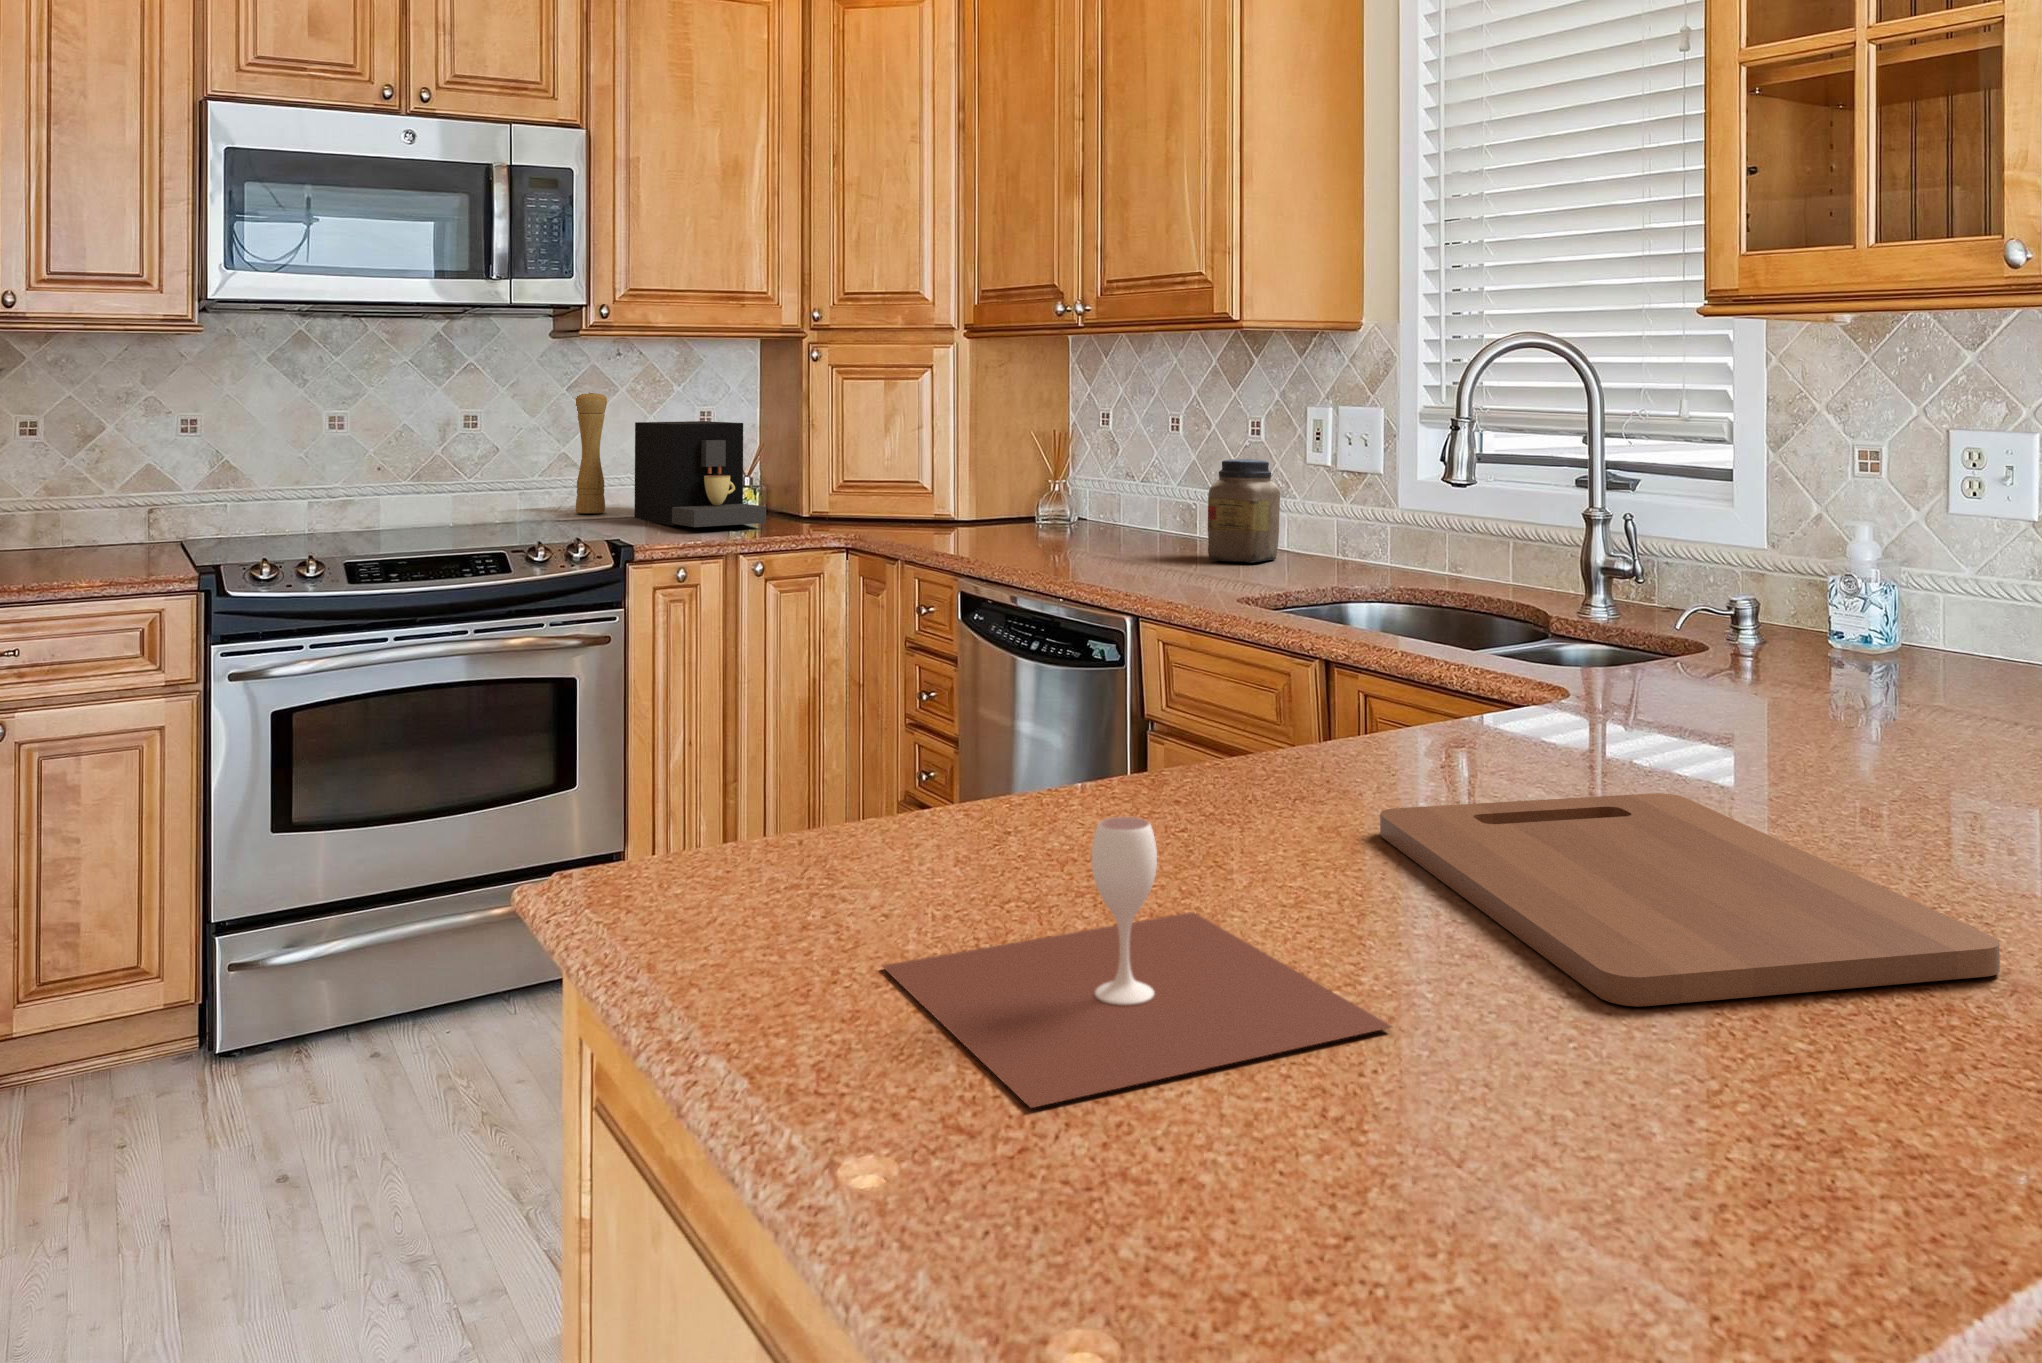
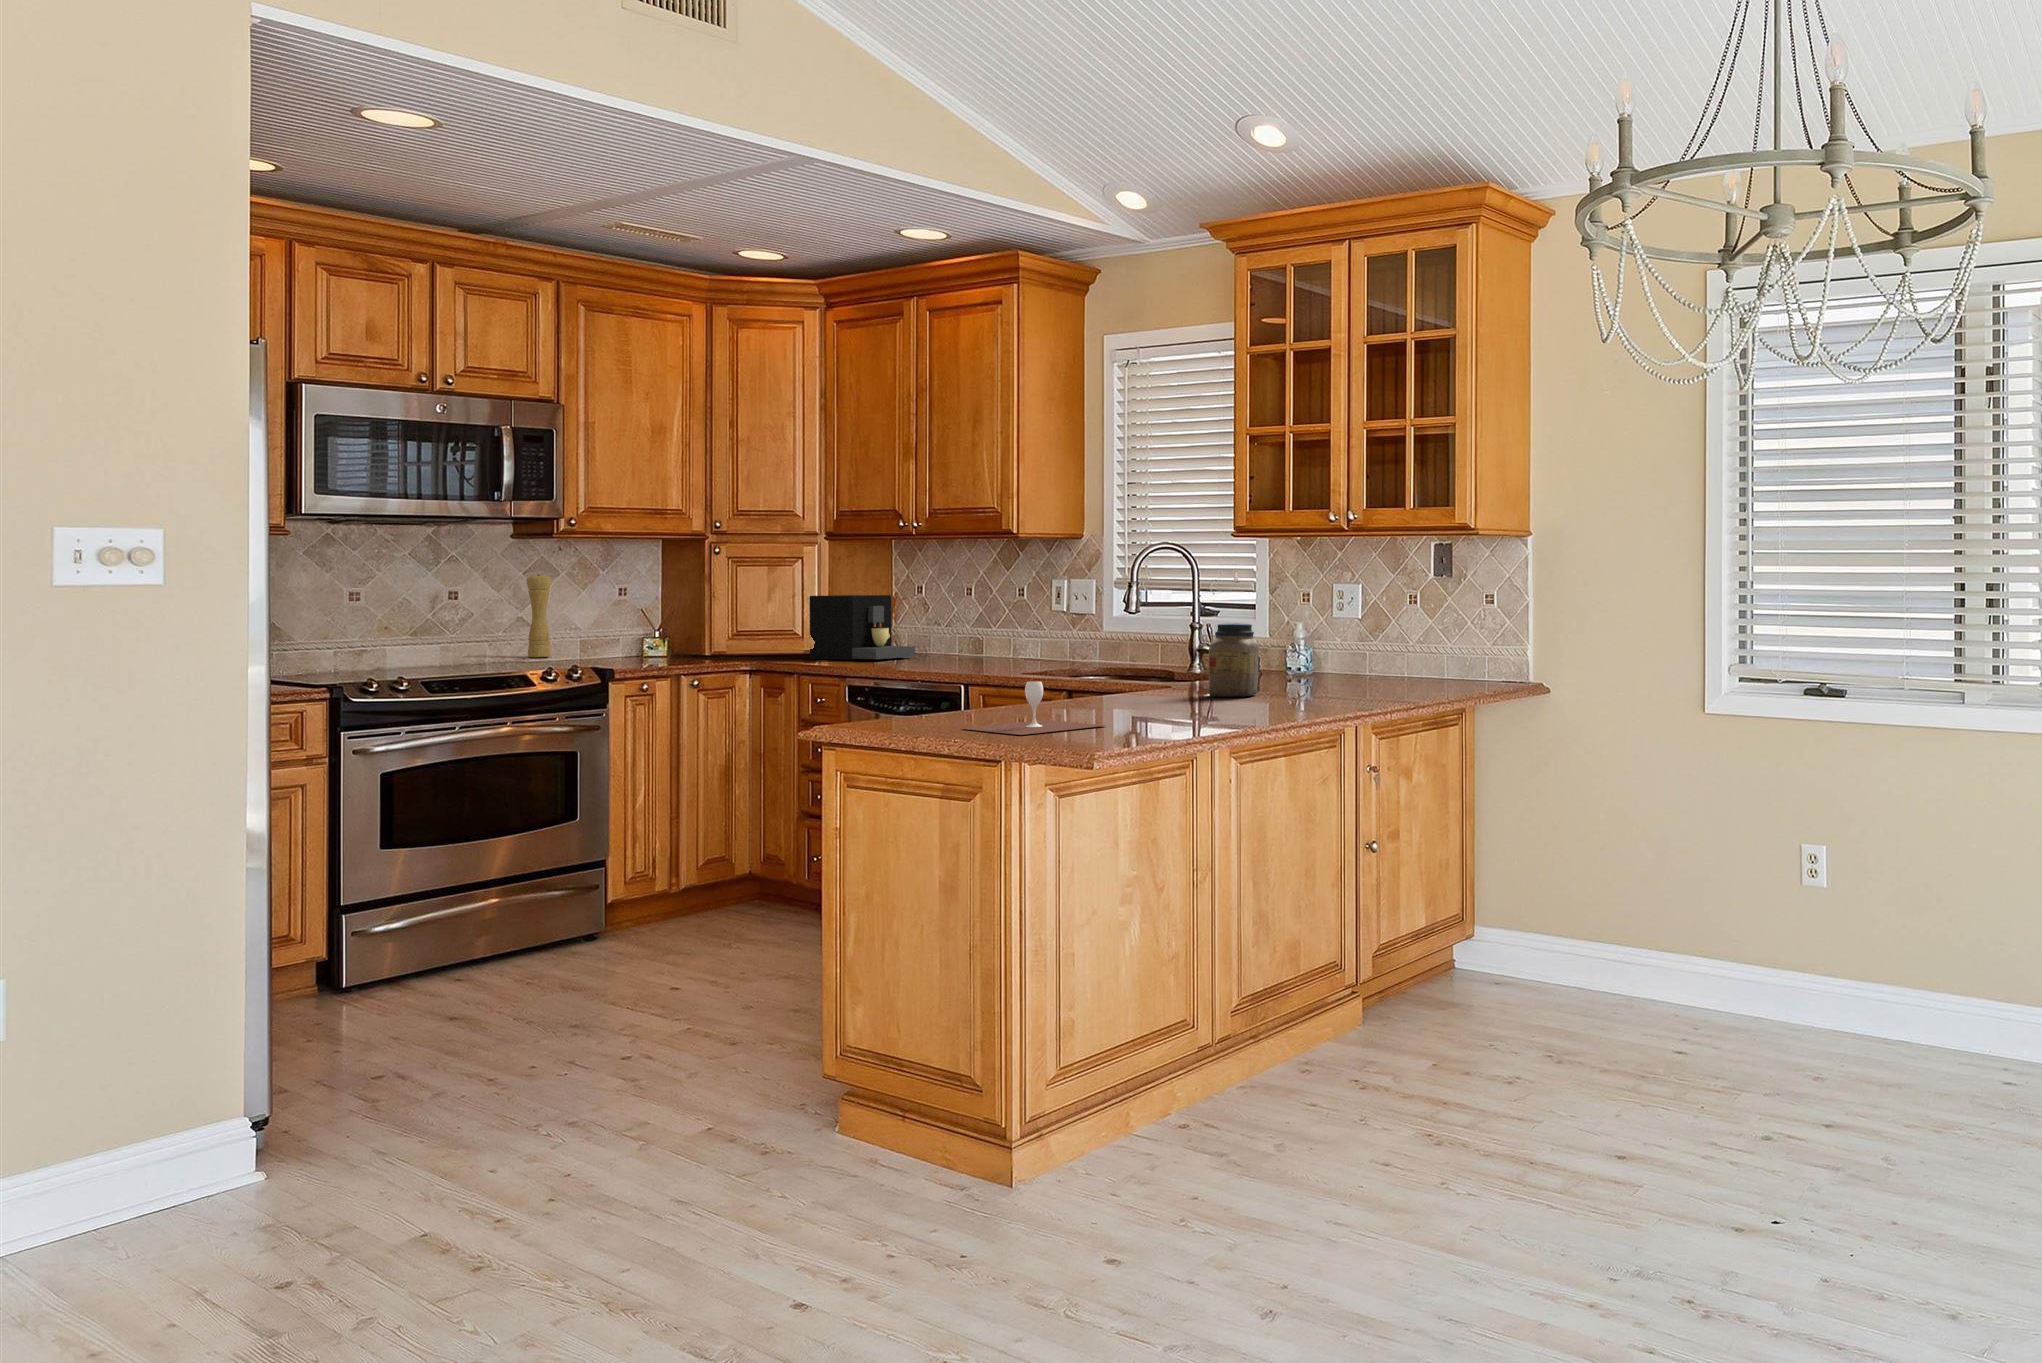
coffee maker: present [635,421,766,527] -> present [810,595,915,660]
jar: present [1208,459,1280,562] -> present [1209,623,1259,697]
cutting board: present [1380,793,2000,1006] -> none [1101,697,1266,722]

